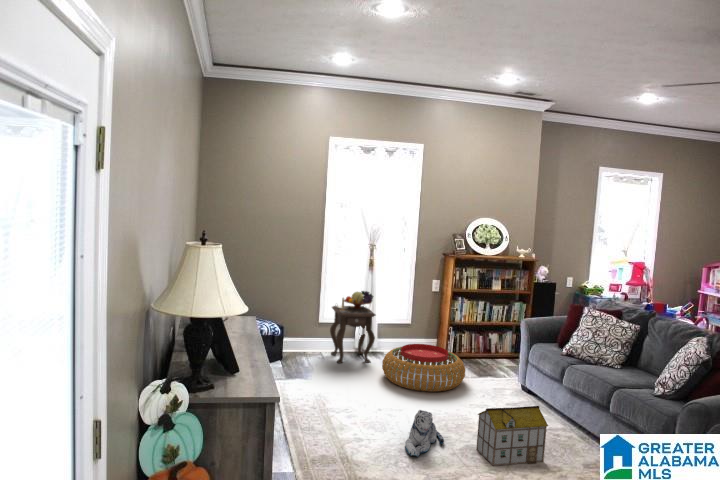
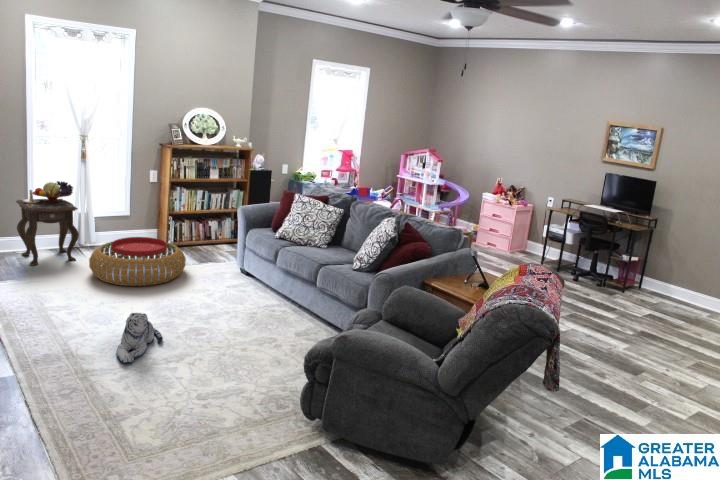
toy house: present [476,406,548,466] -> none [198,291,267,355]

